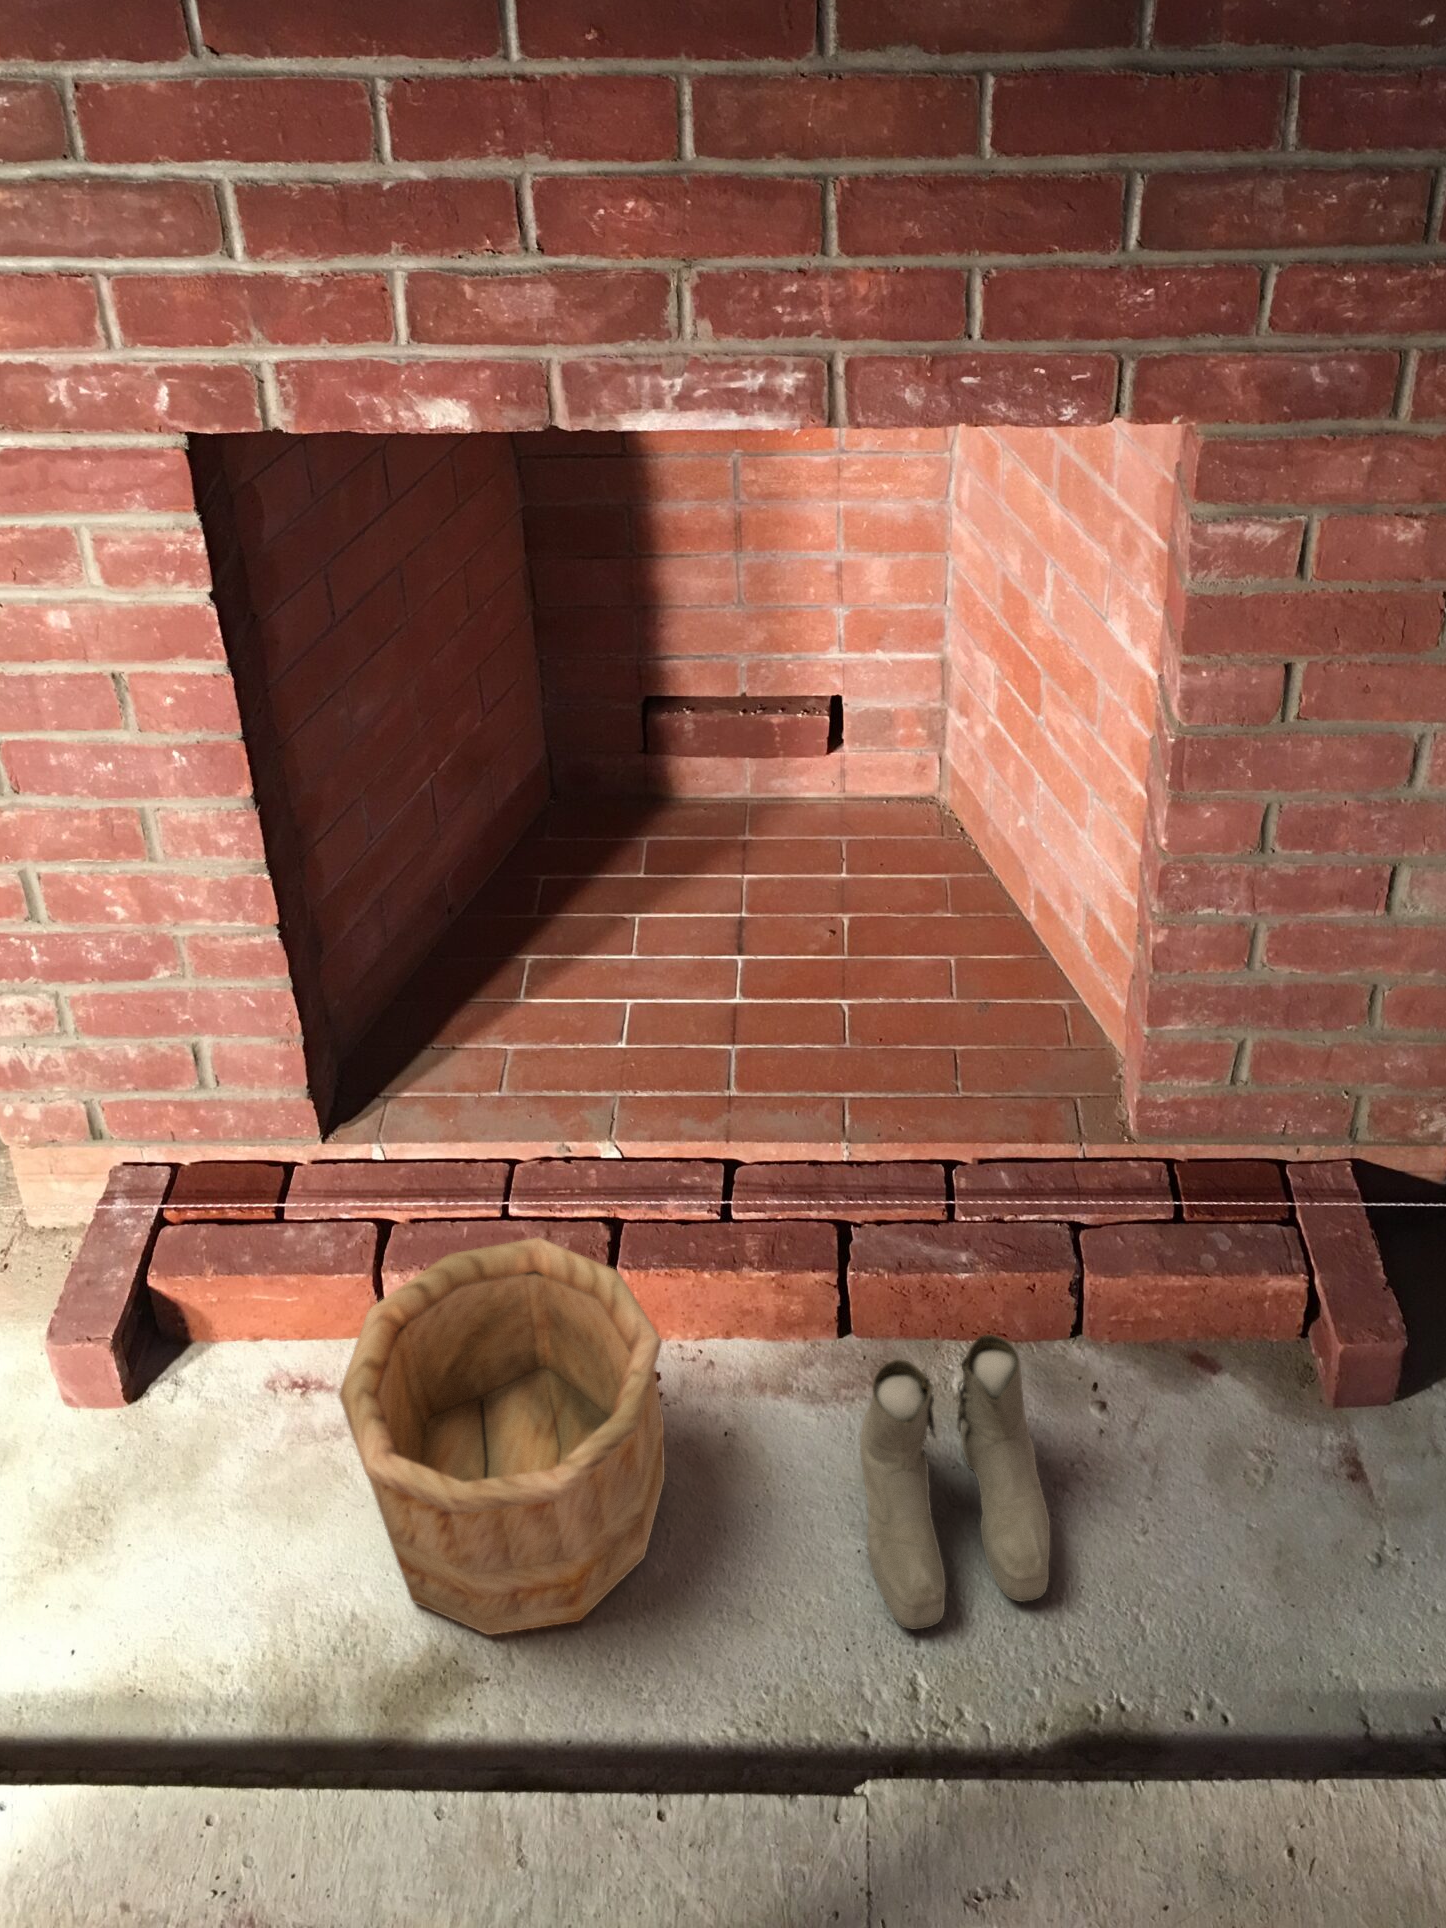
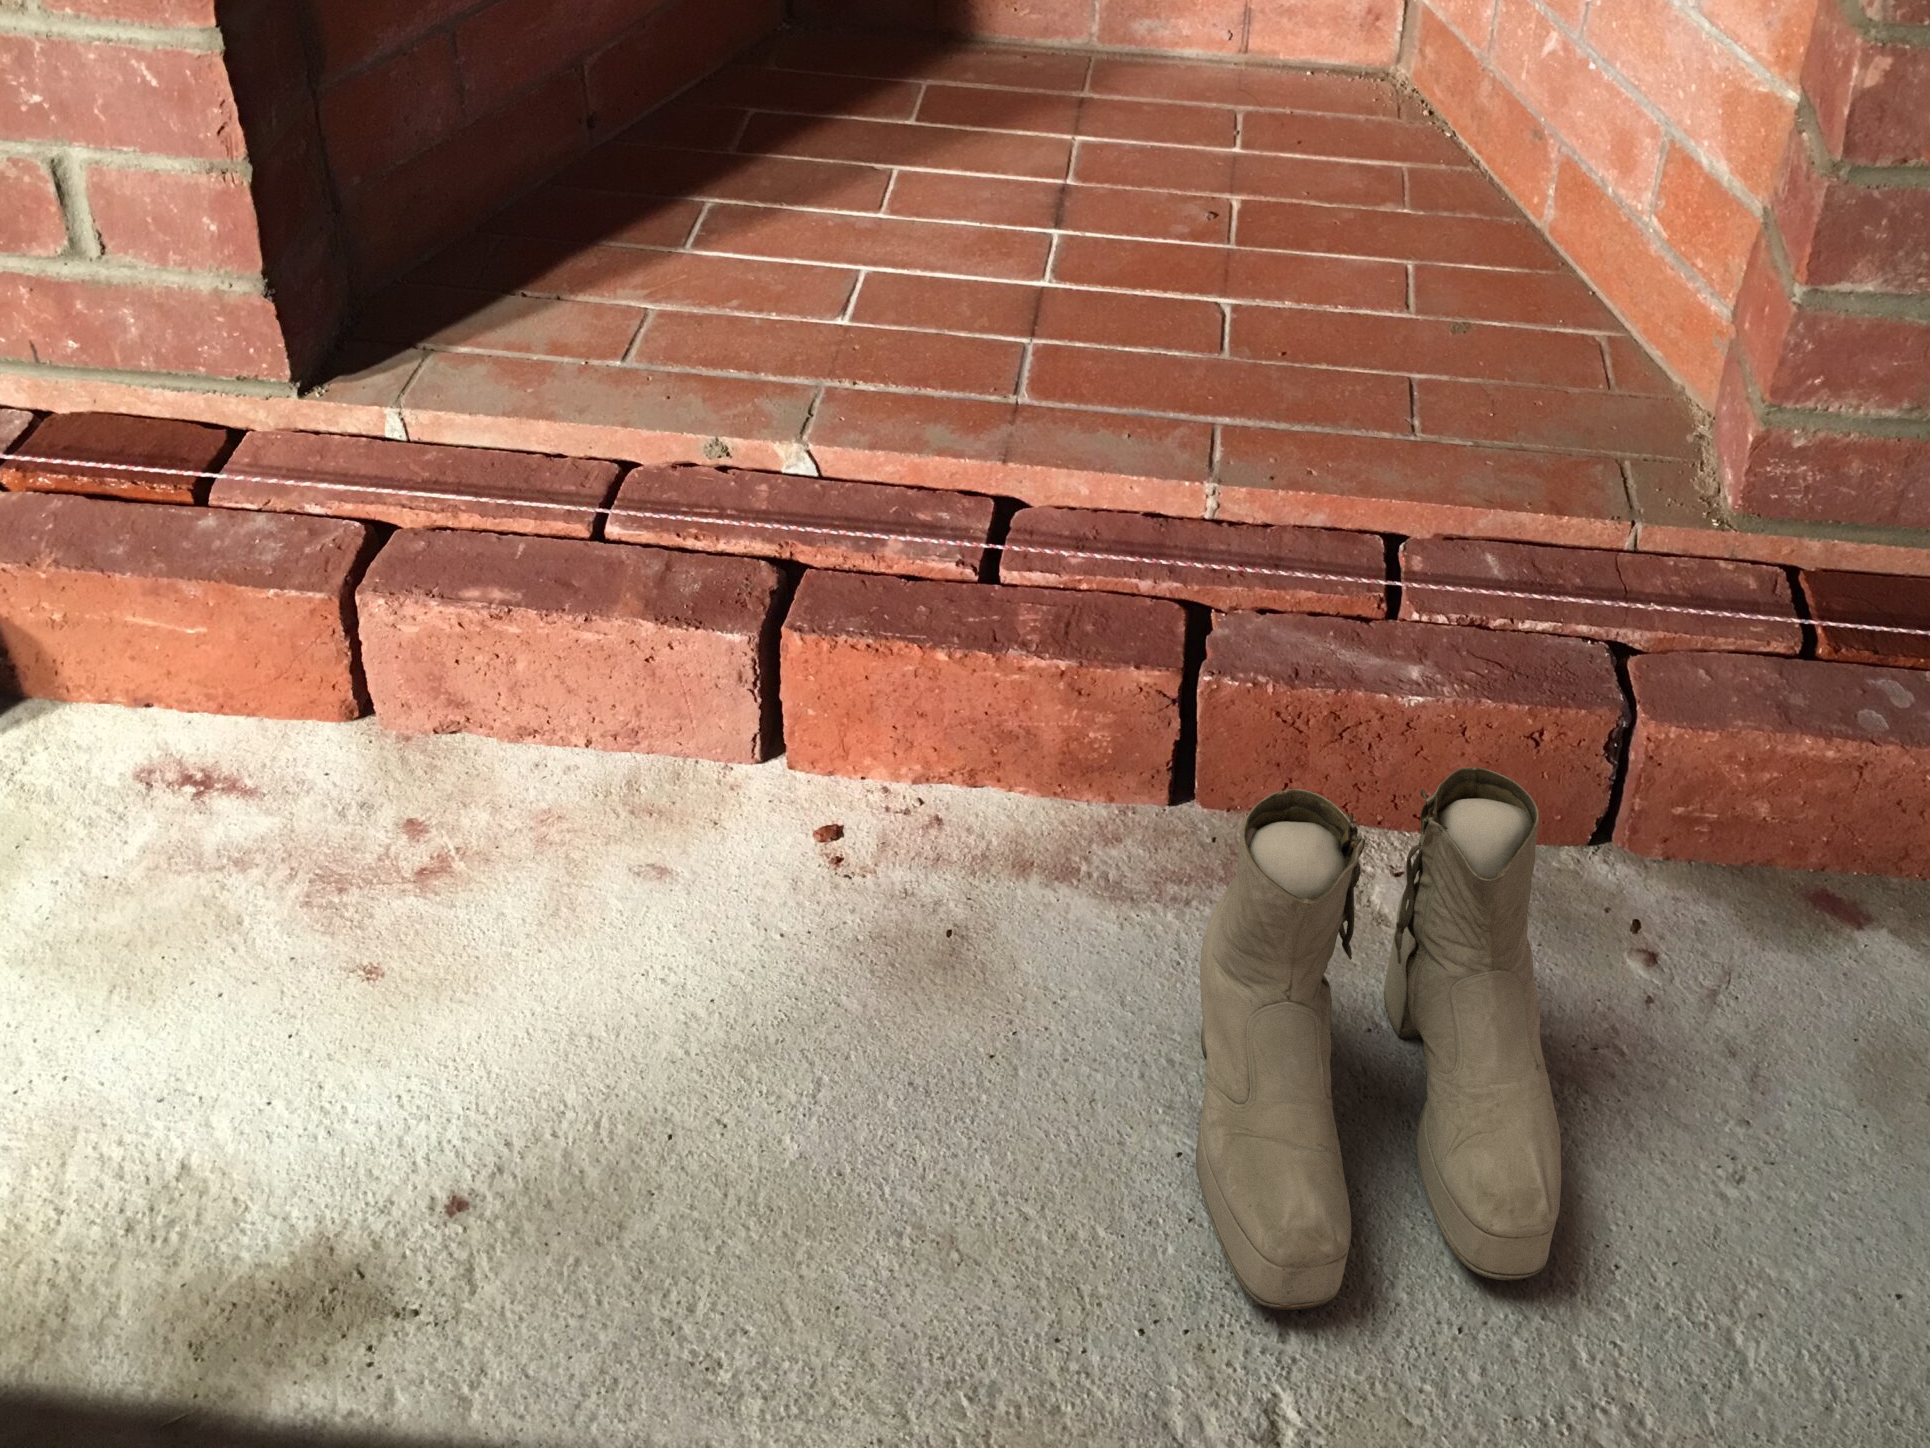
wooden bucket: present [339,1238,665,1635] -> none [163,512,833,1232]

